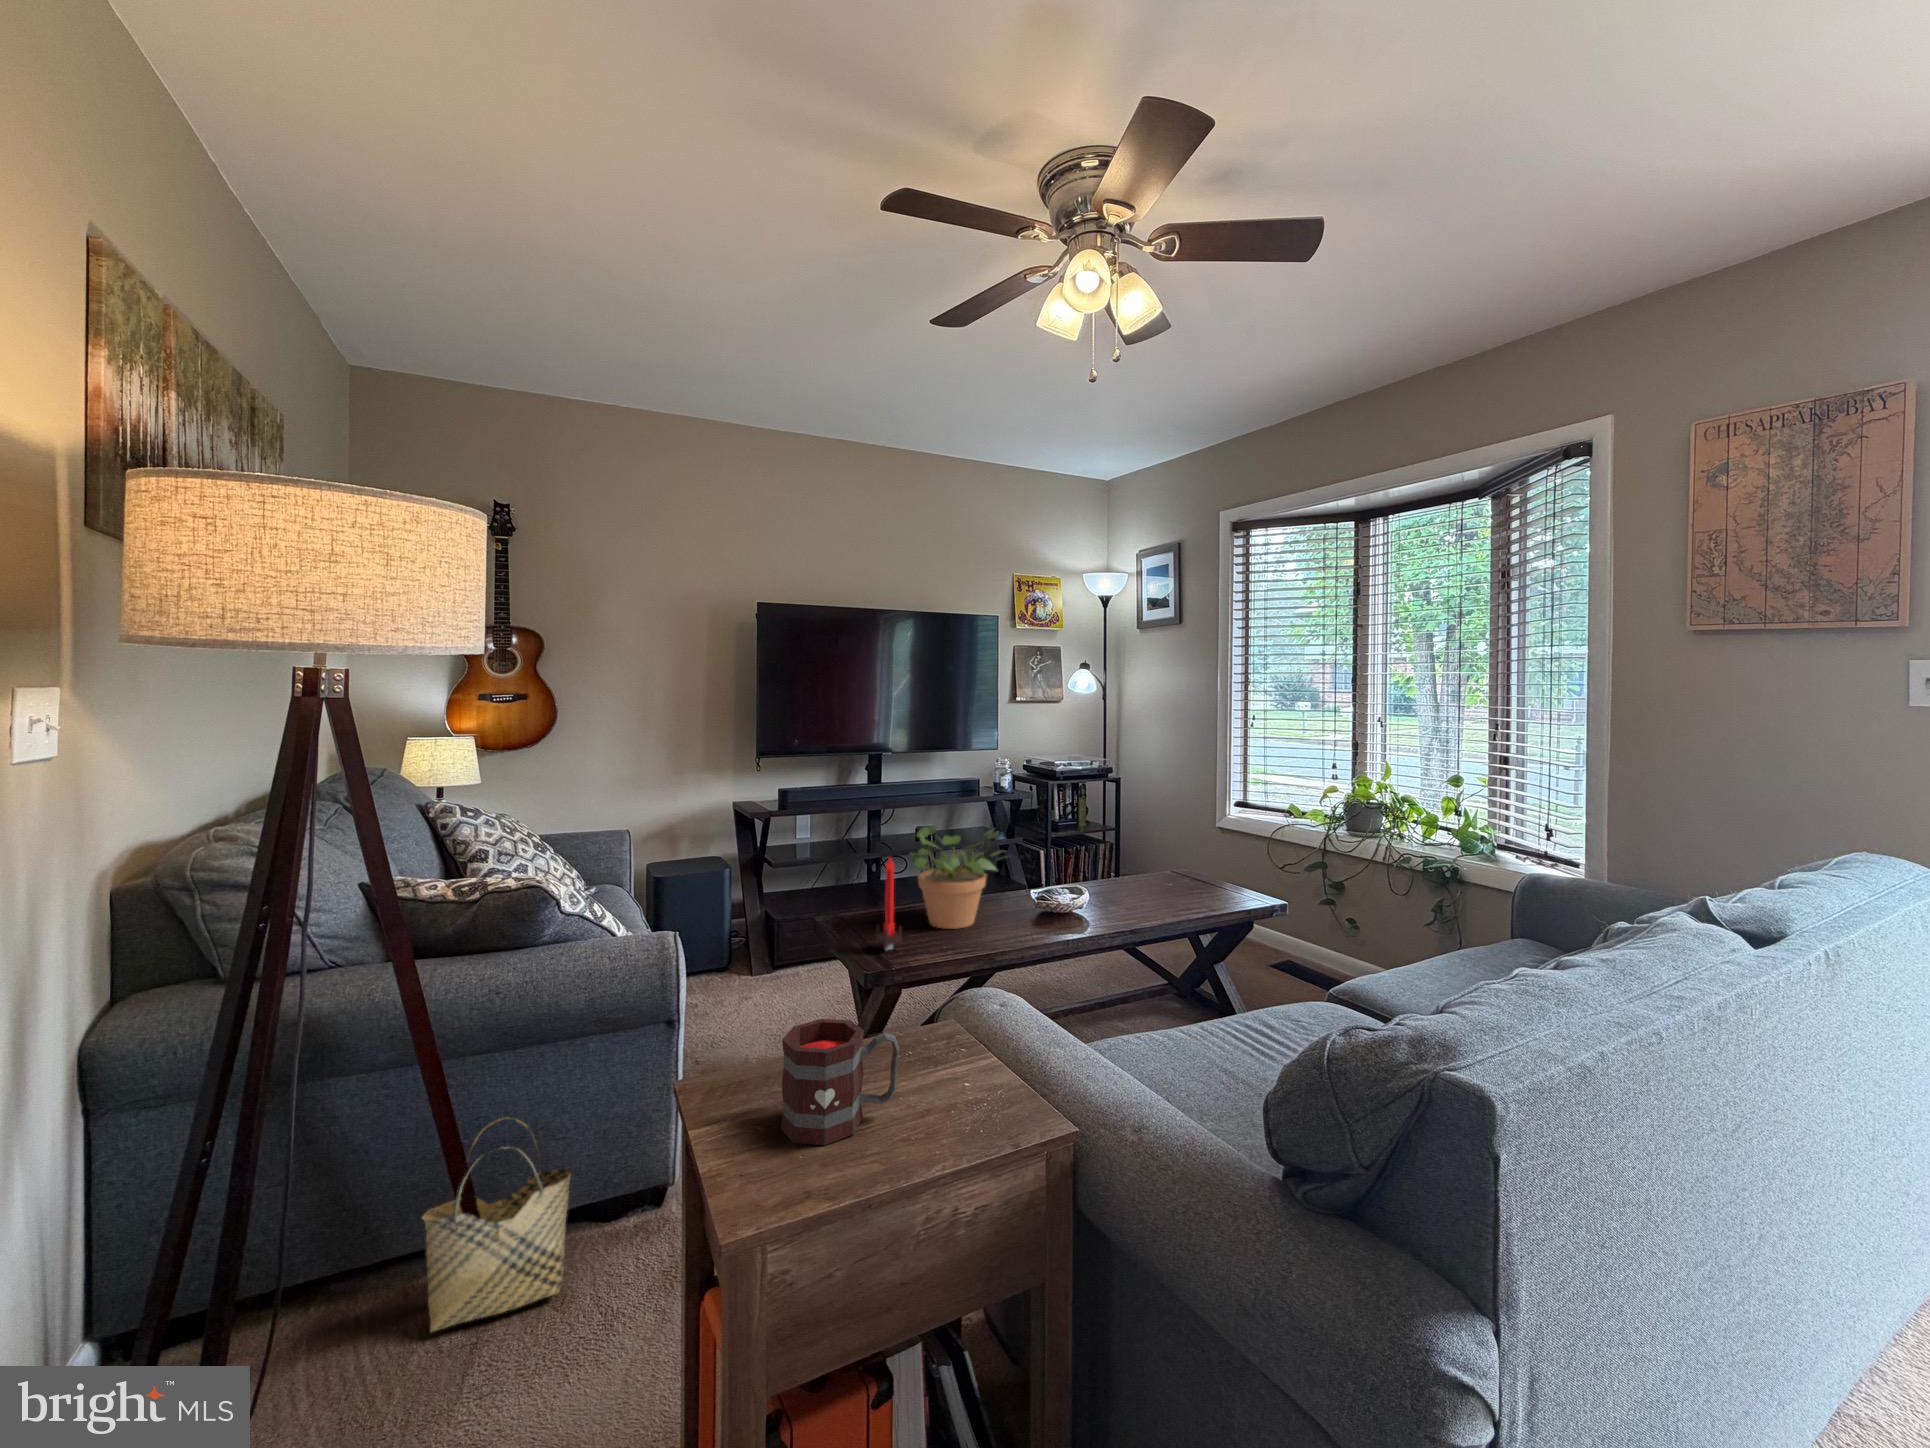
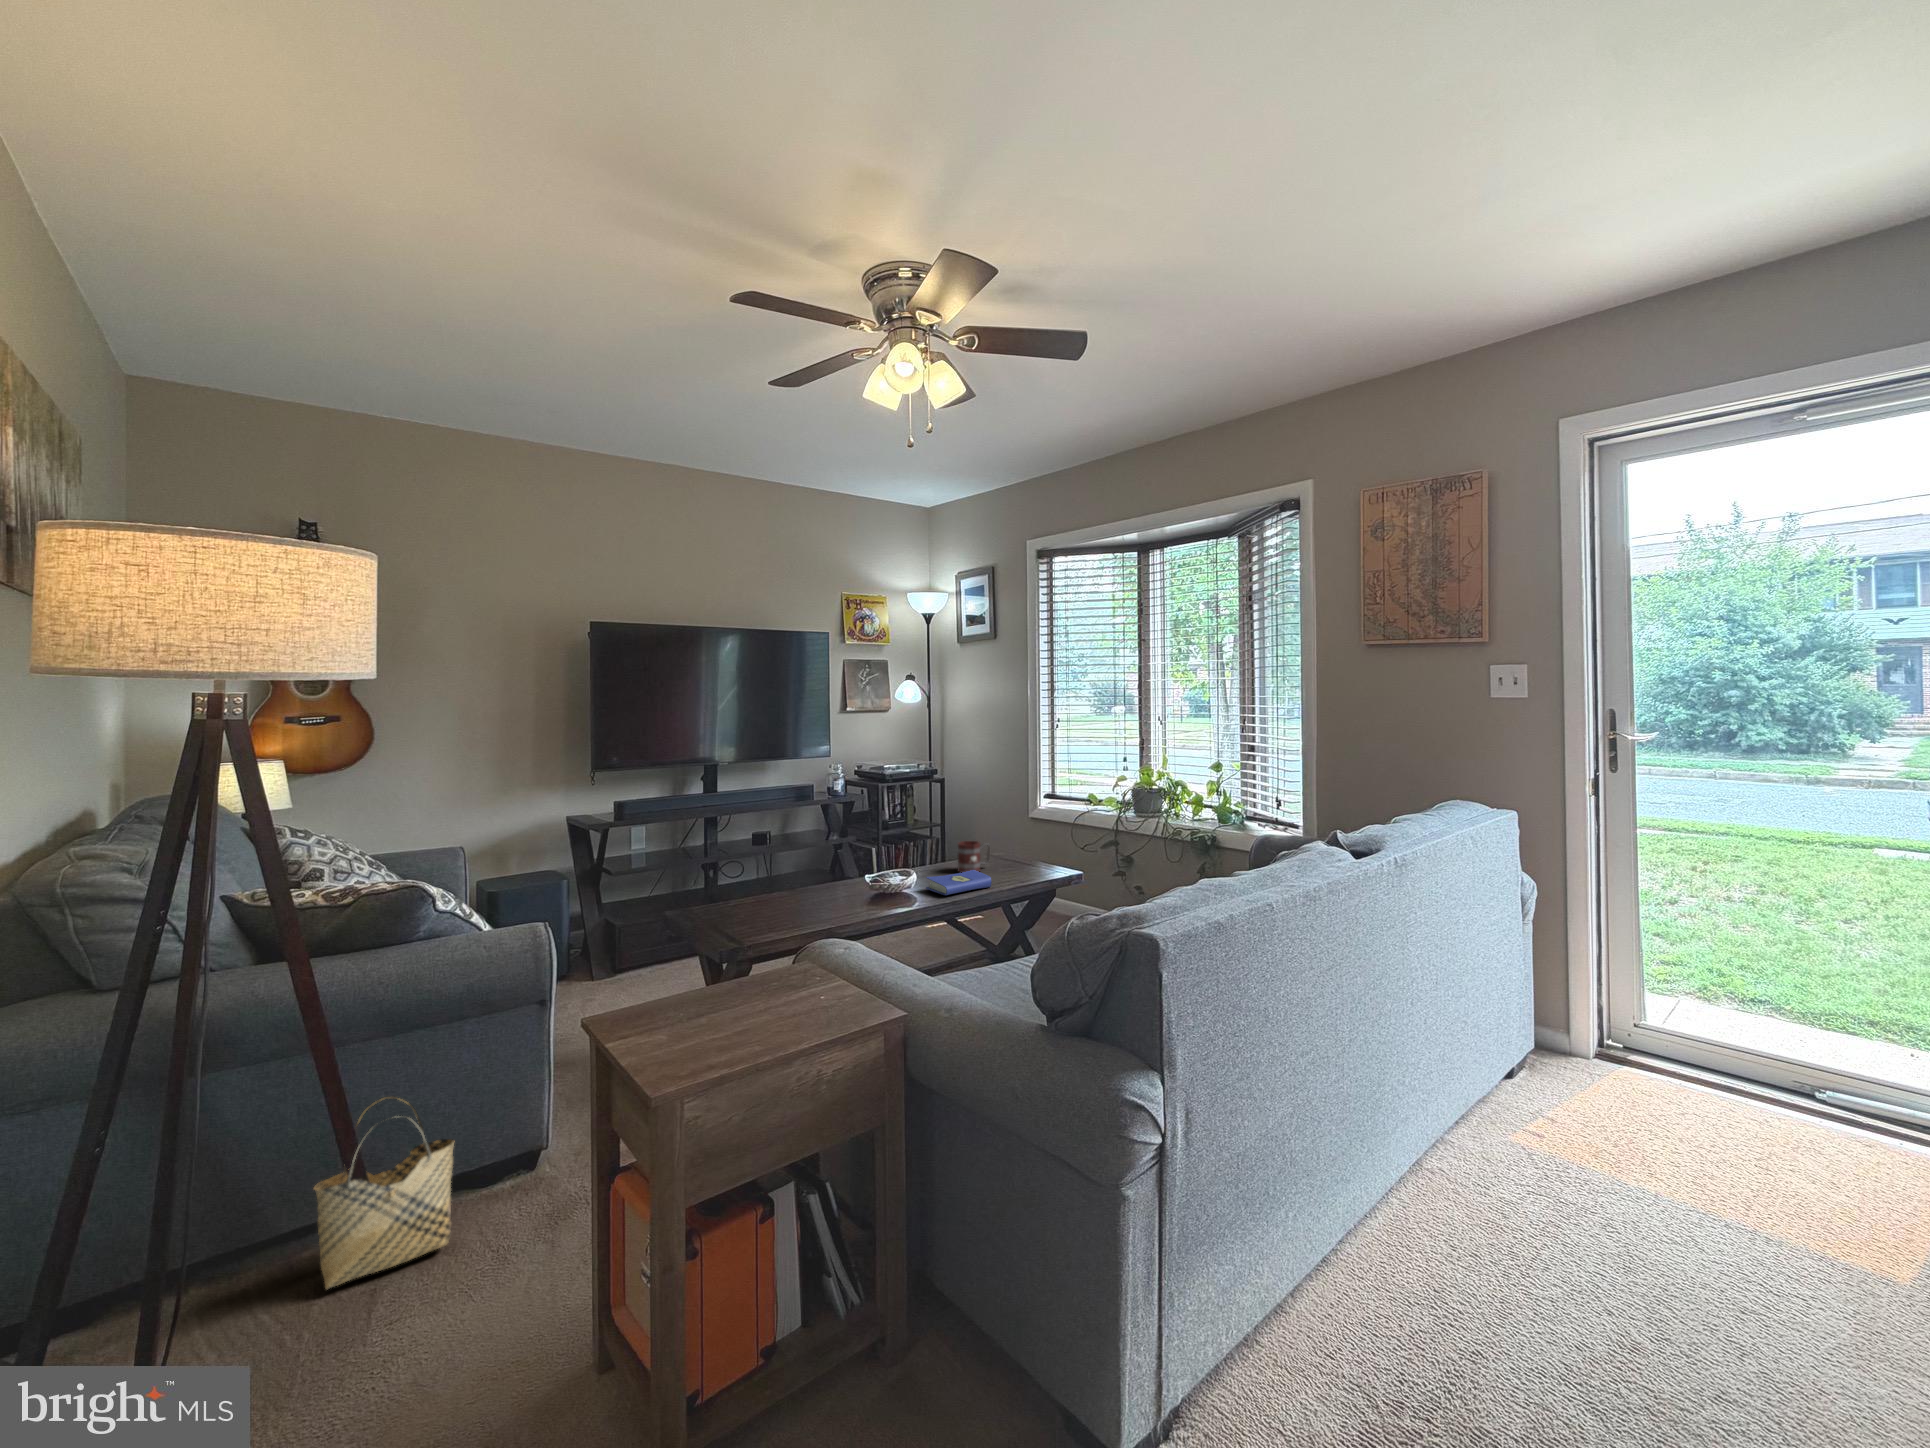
potted plant: present [909,825,1001,929] -> none [753,822,849,914]
candle: present [876,857,902,950] -> none [726,851,750,935]
hardcover book: none [1099,890,1177,920] -> present [926,870,991,895]
mug: present [781,1019,899,1145] -> present [958,841,990,872]

